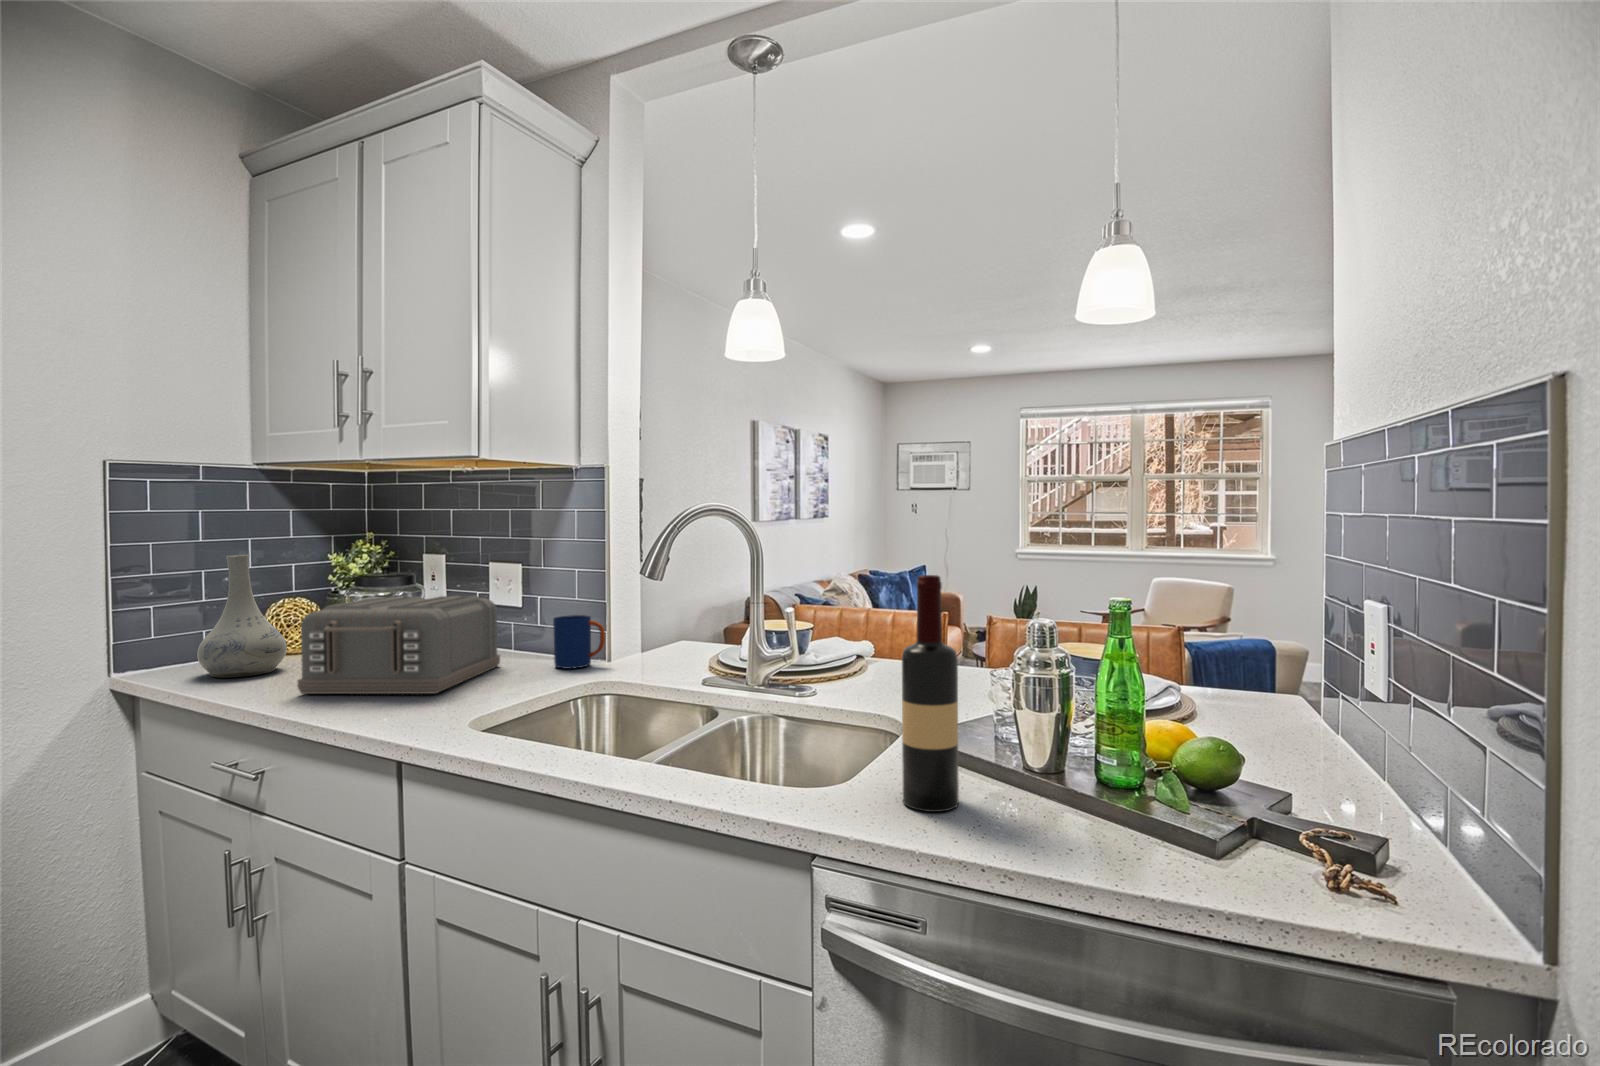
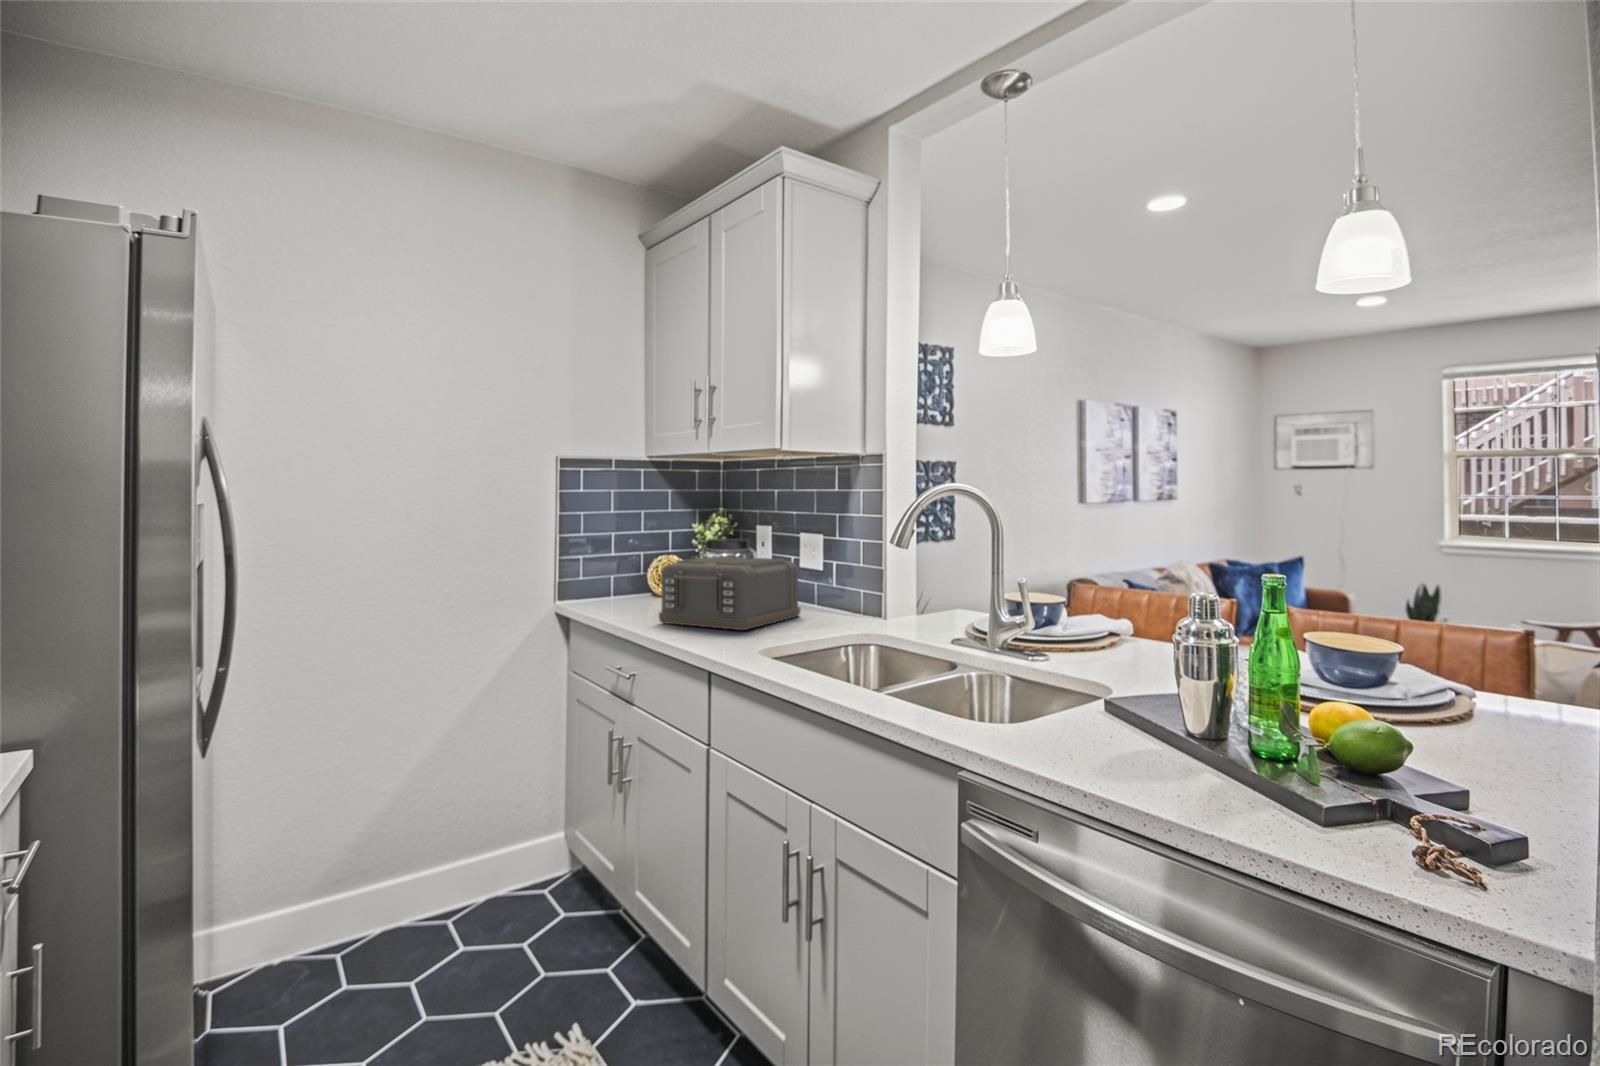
vase: present [197,555,287,678] -> none [607,522,660,609]
wine bottle: present [902,575,959,812] -> none [1049,545,1102,752]
mug: present [553,615,605,669] -> none [839,579,880,622]

